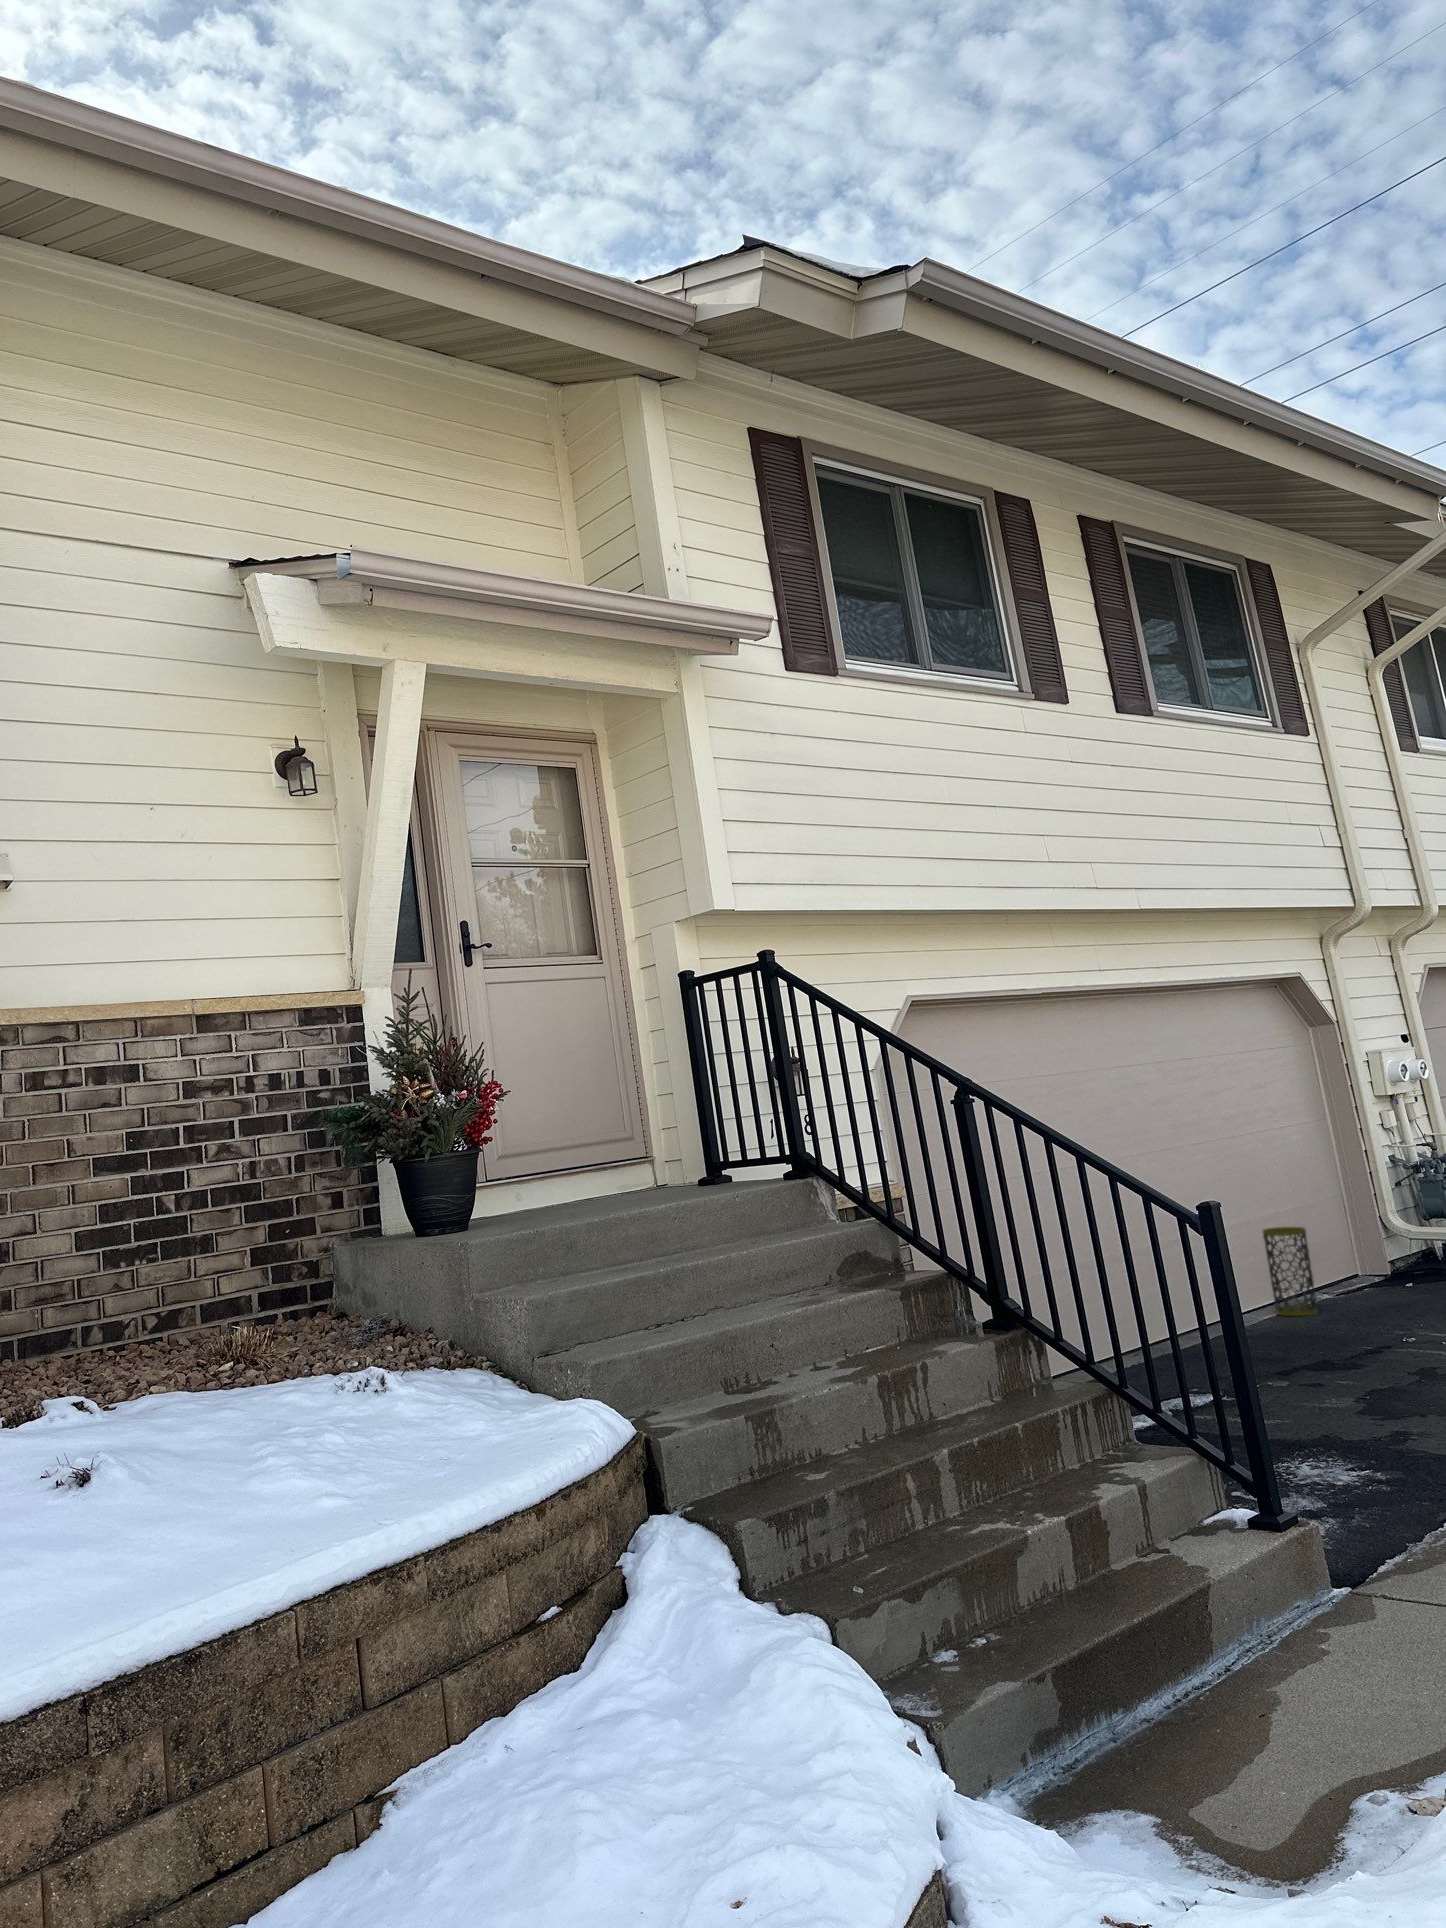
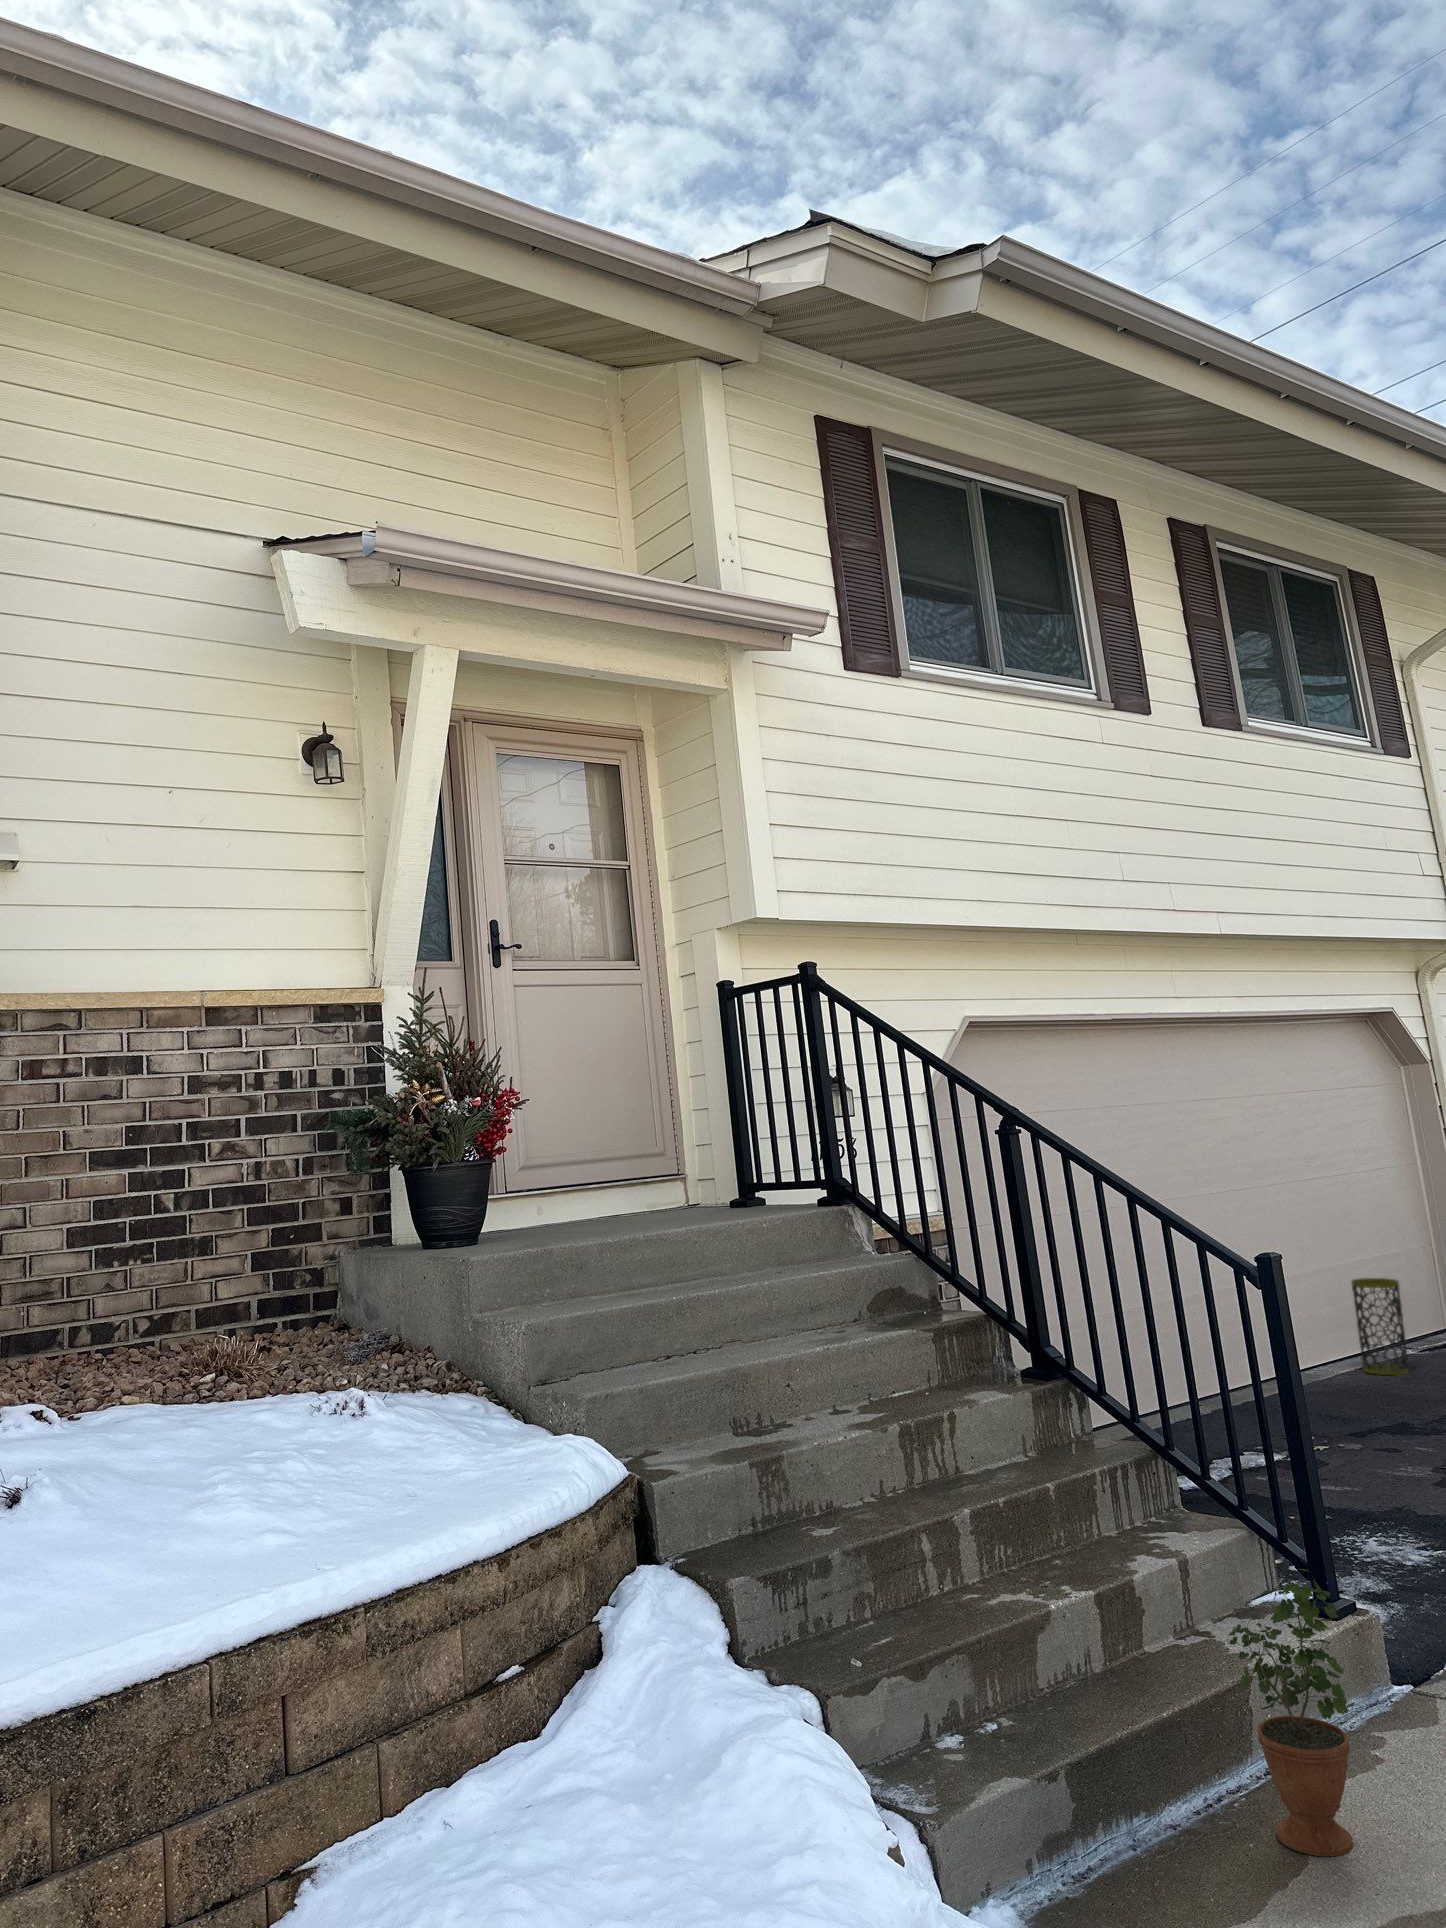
potted plant: none [1191,1478,1310,1733] -> present [1228,1569,1353,1856]

